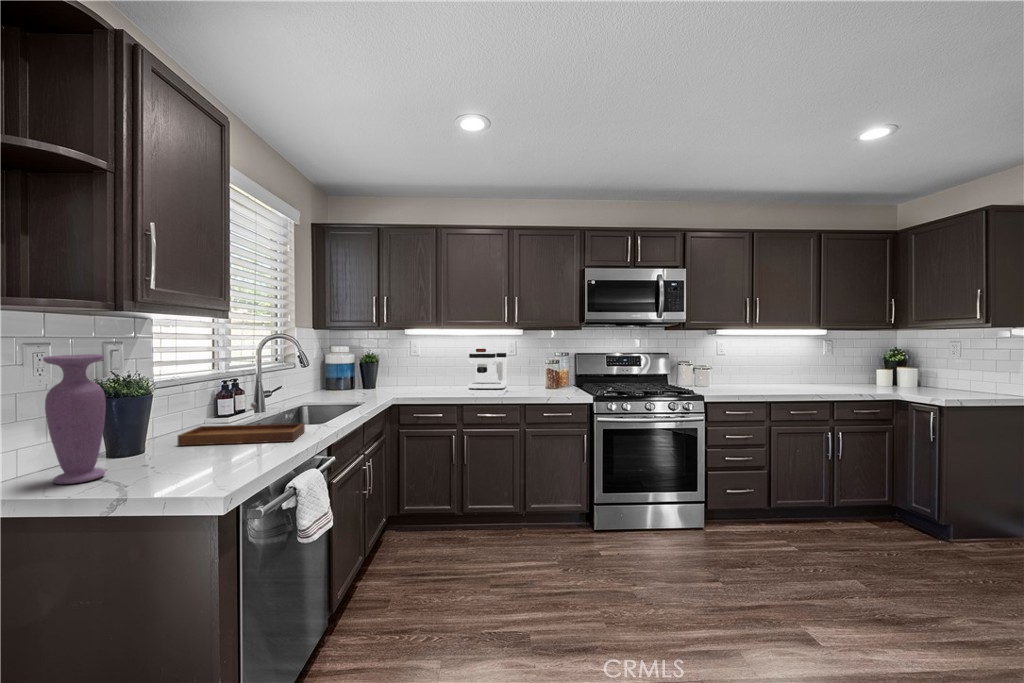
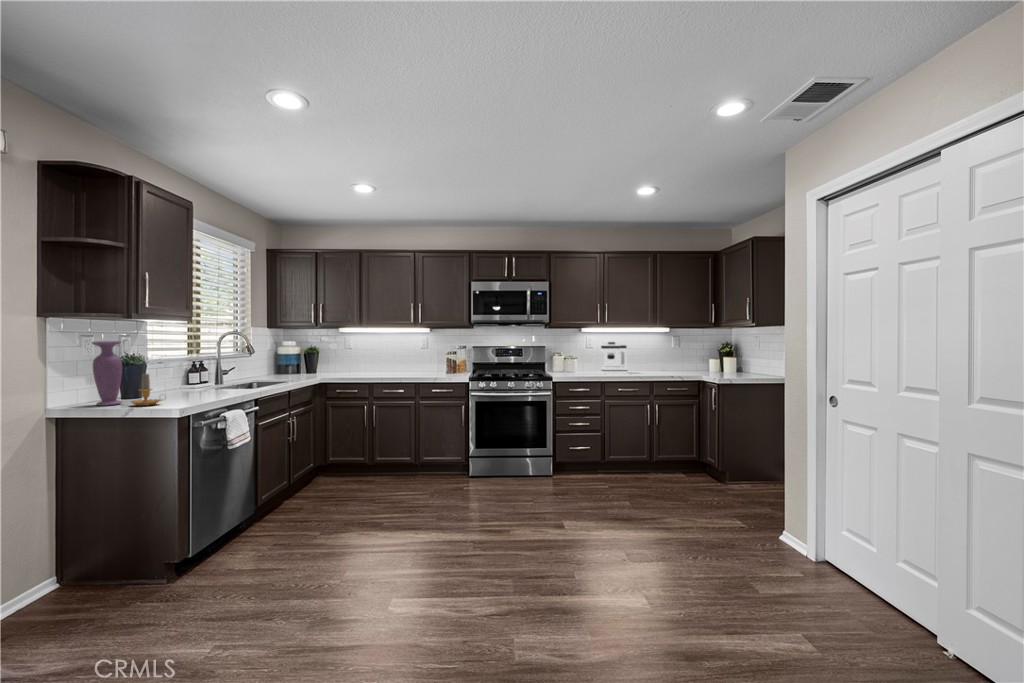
coffee maker: present [468,348,507,395] -> present [601,341,628,375]
tray: present [178,402,305,446] -> none [161,372,240,396]
candle: none [121,416,192,485] -> present [131,374,162,406]

